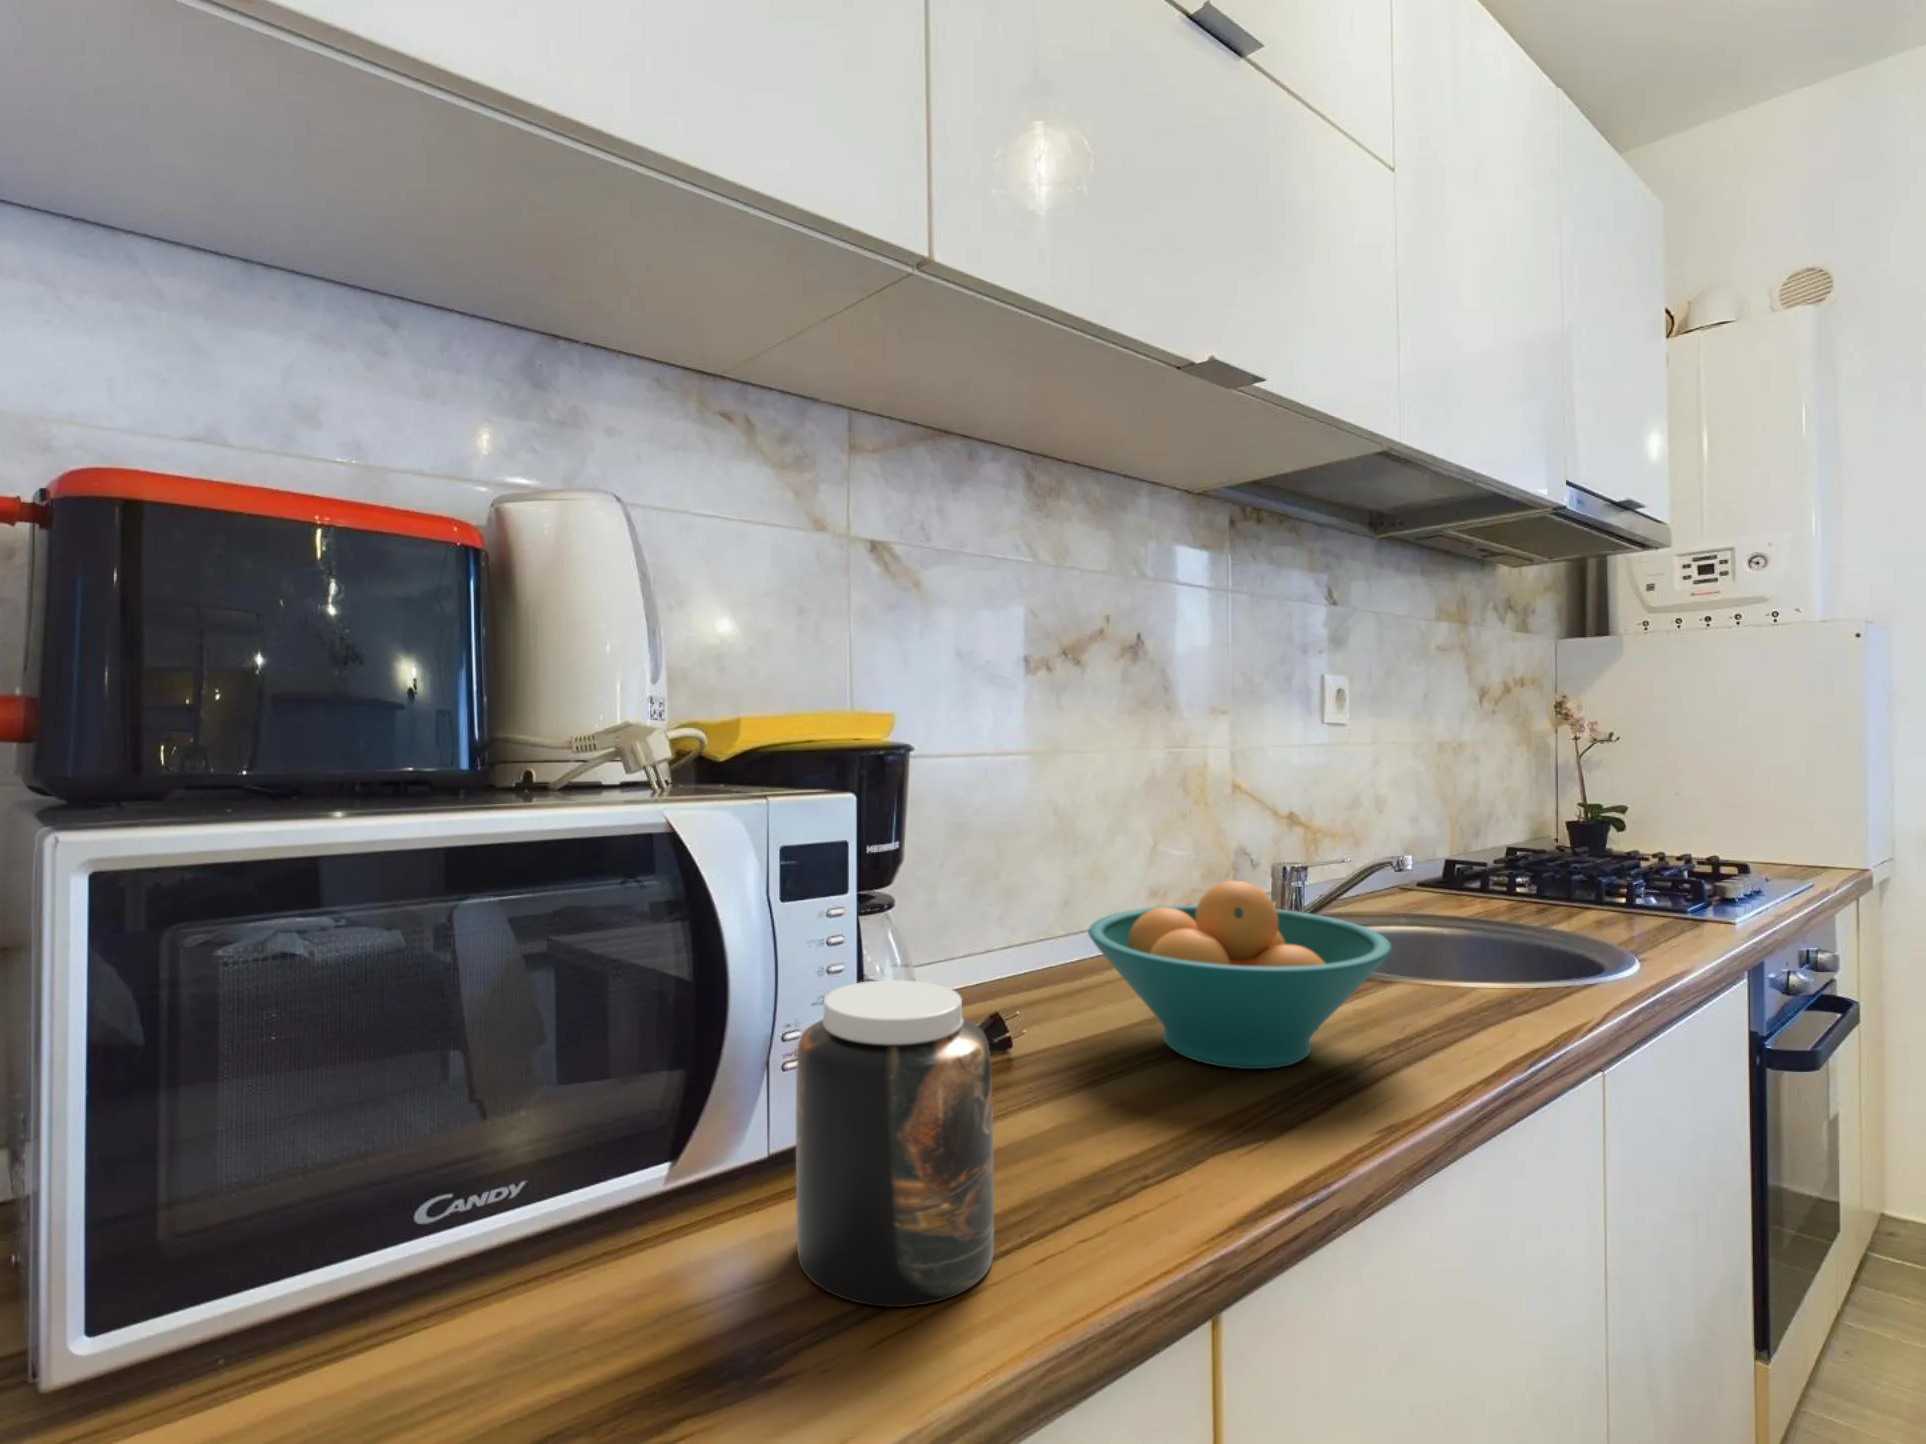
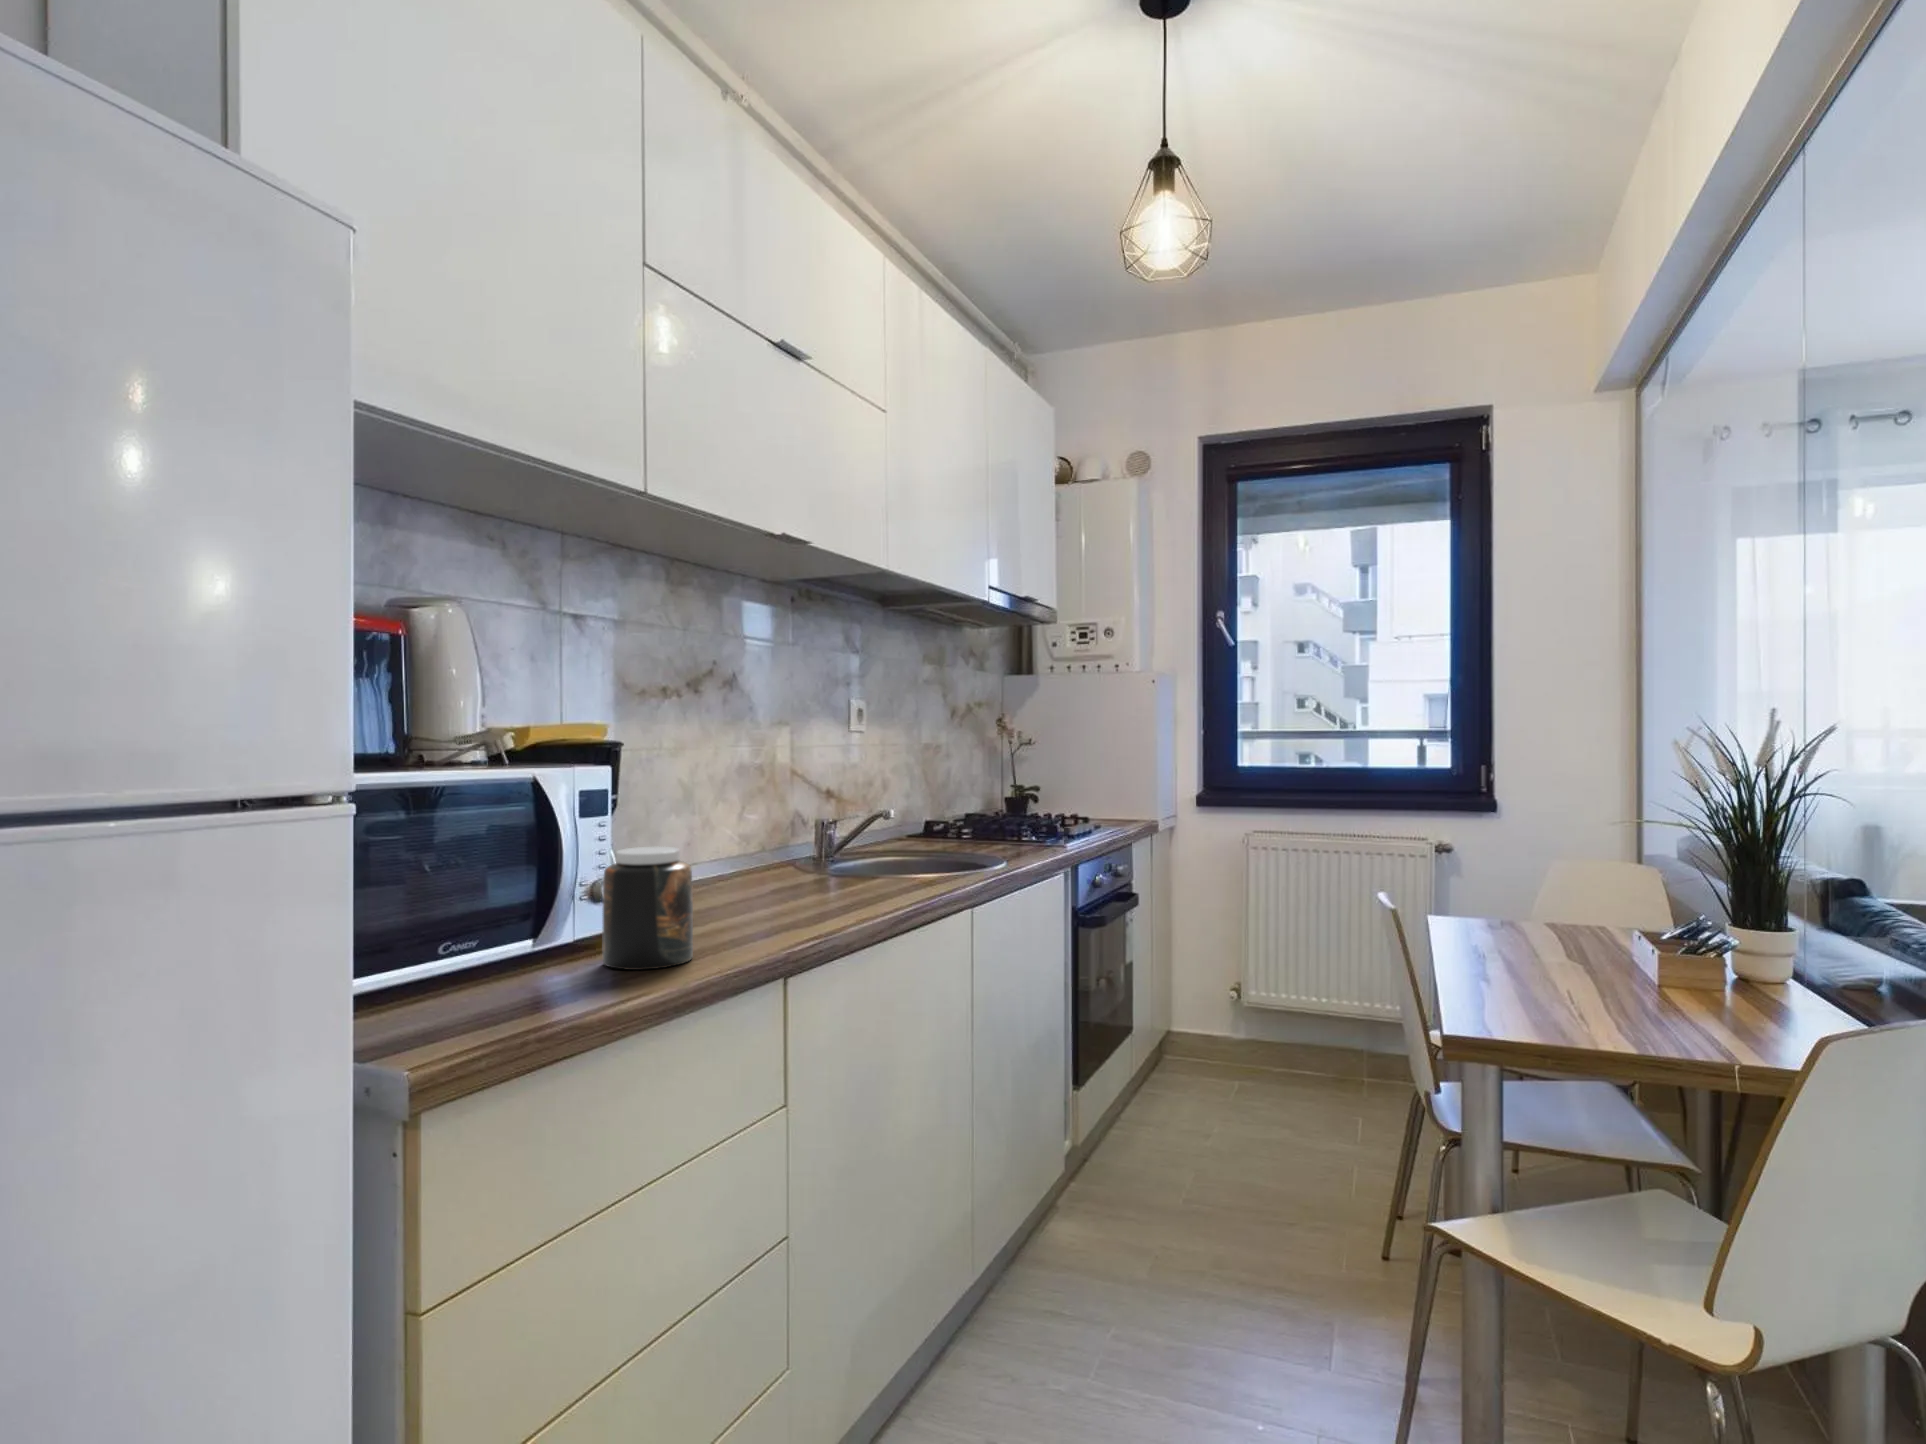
fruit bowl: present [1088,880,1392,1069] -> none [714,815,869,908]

